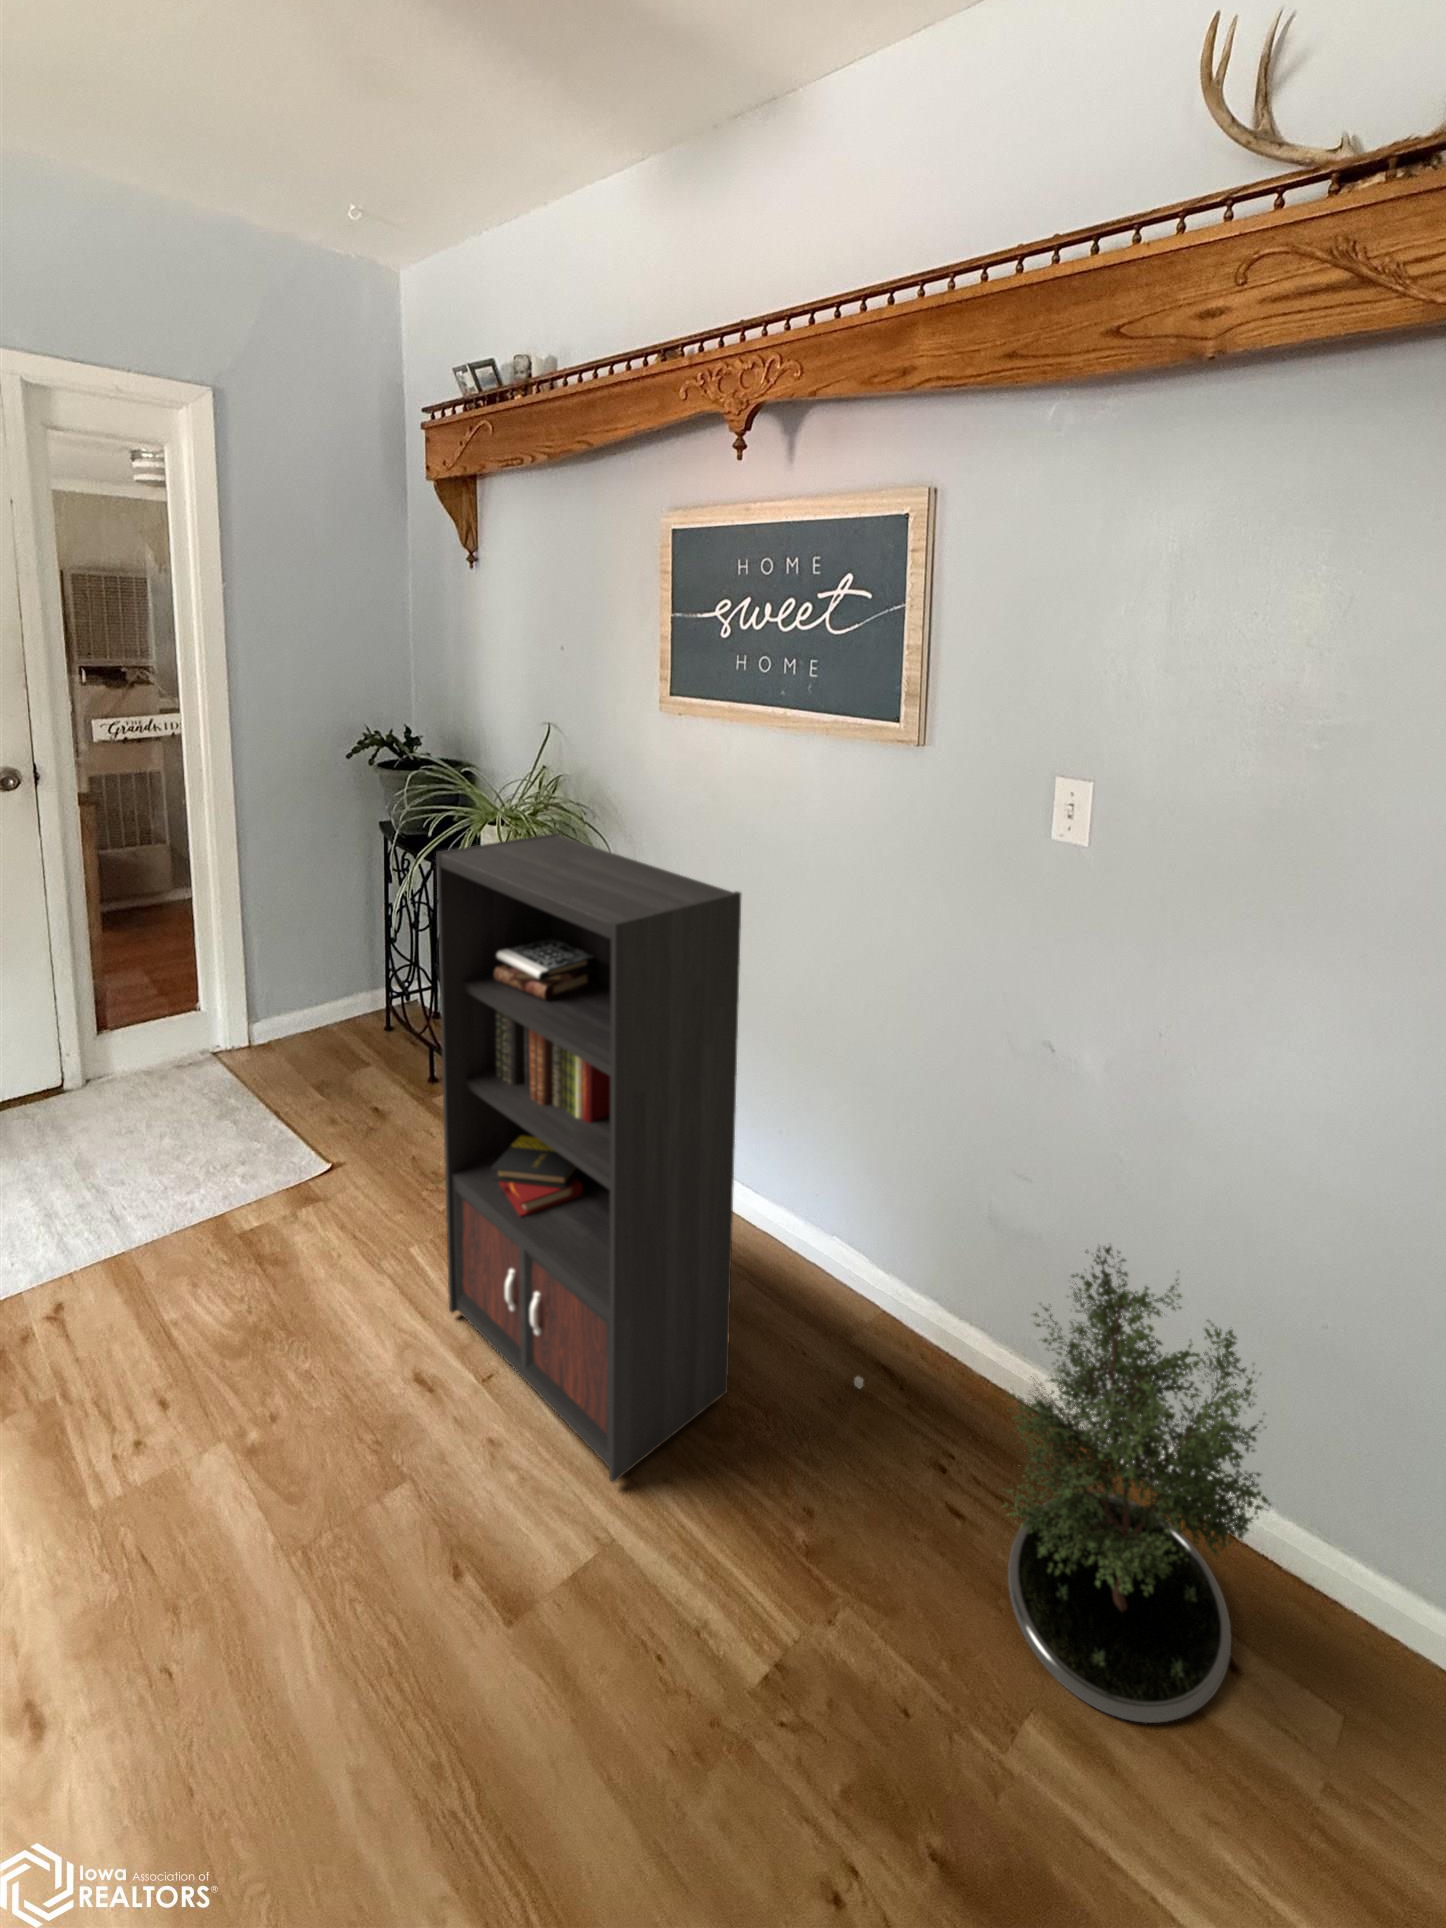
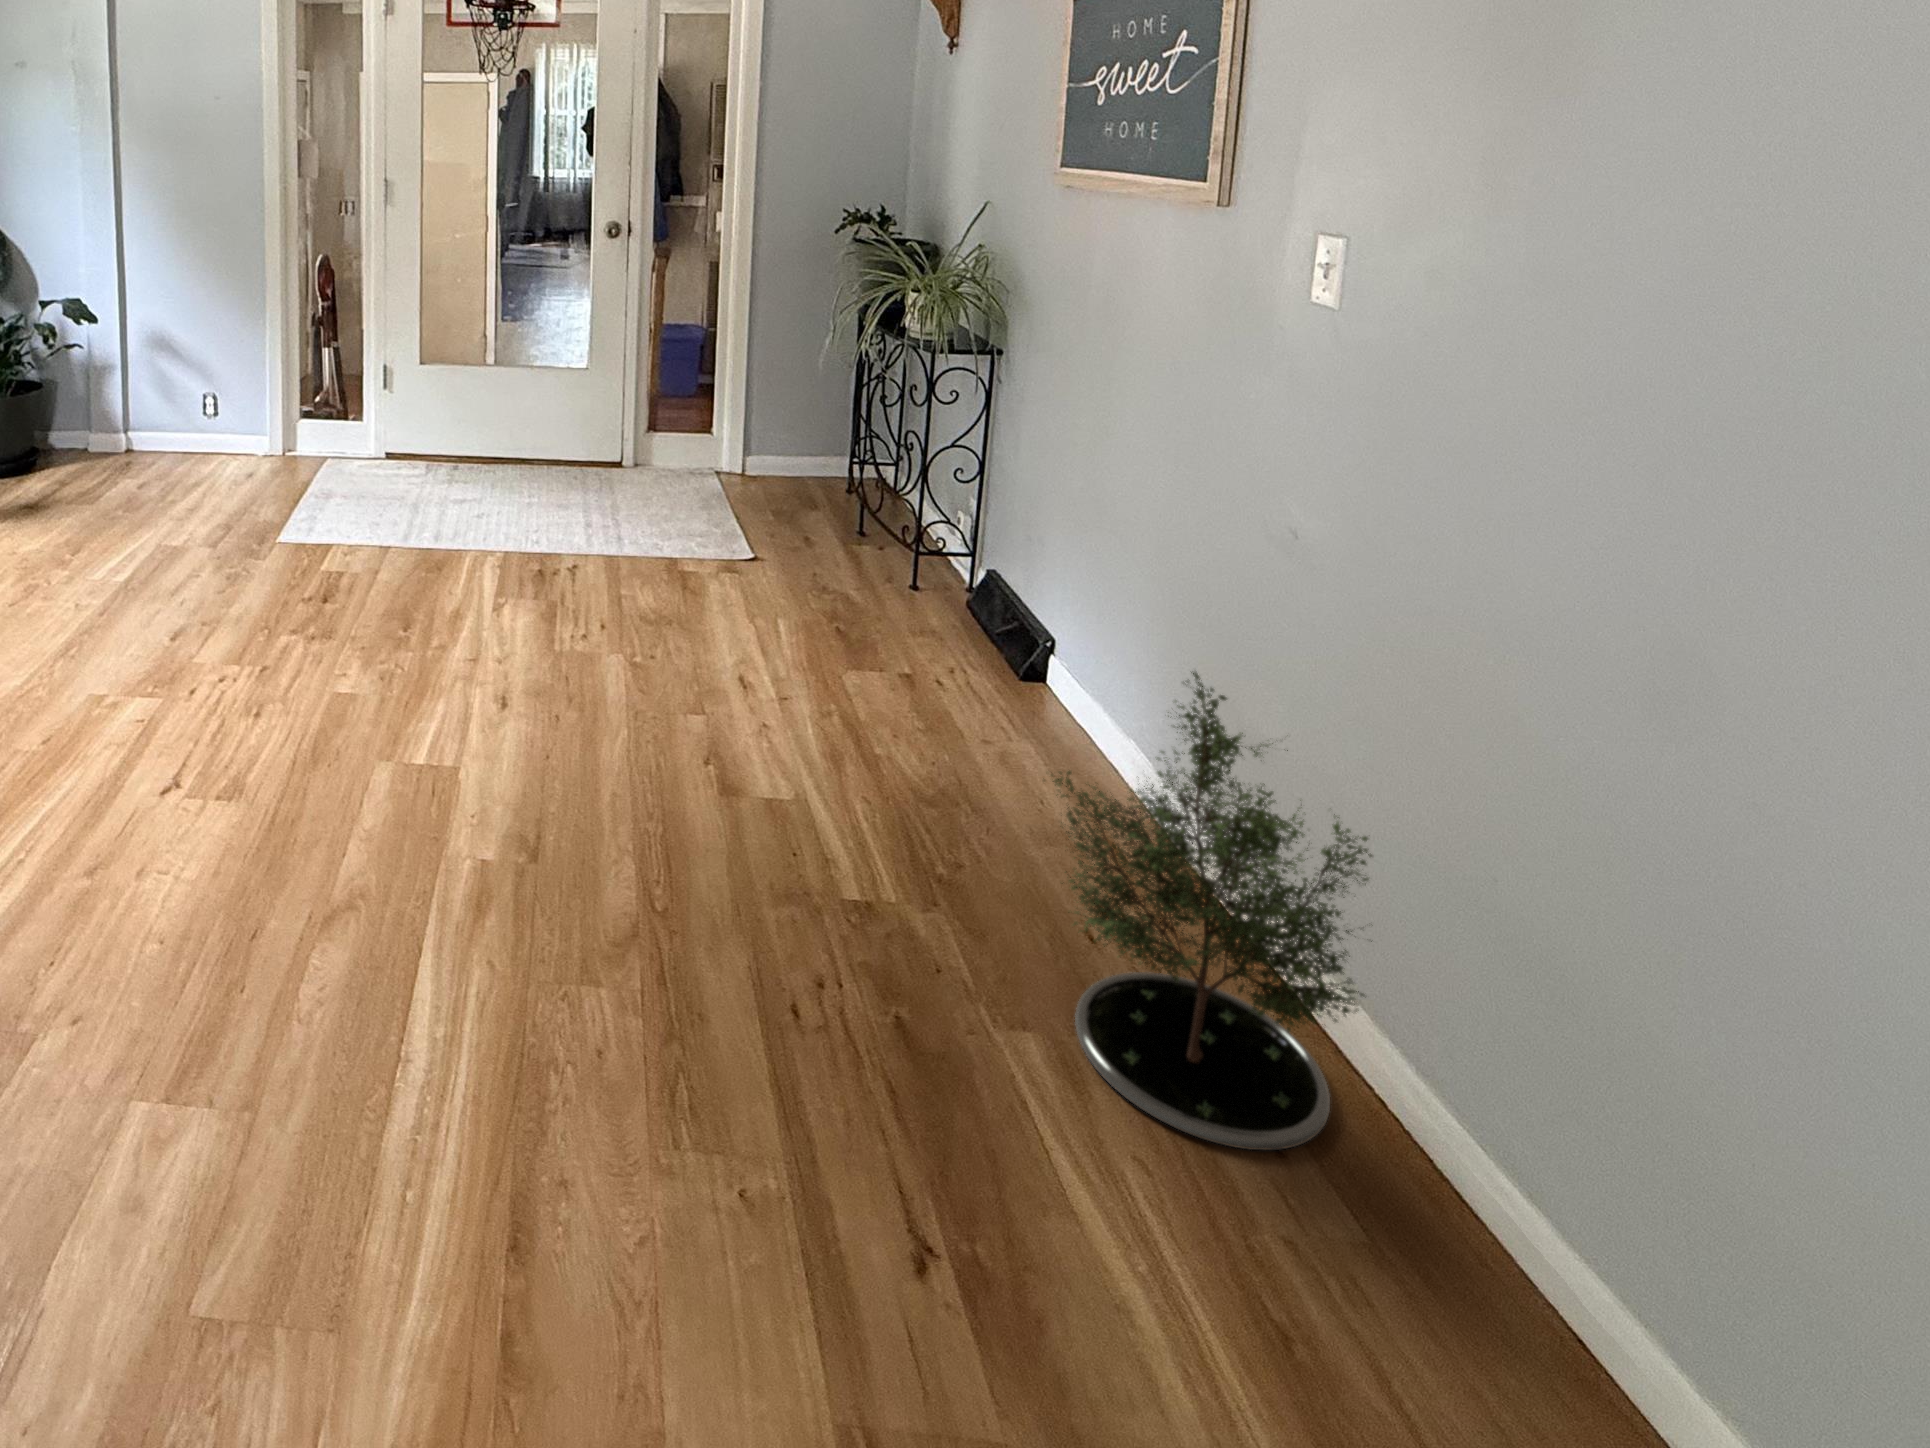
bookcase: present [436,833,863,1482] -> none [781,277,1080,843]

